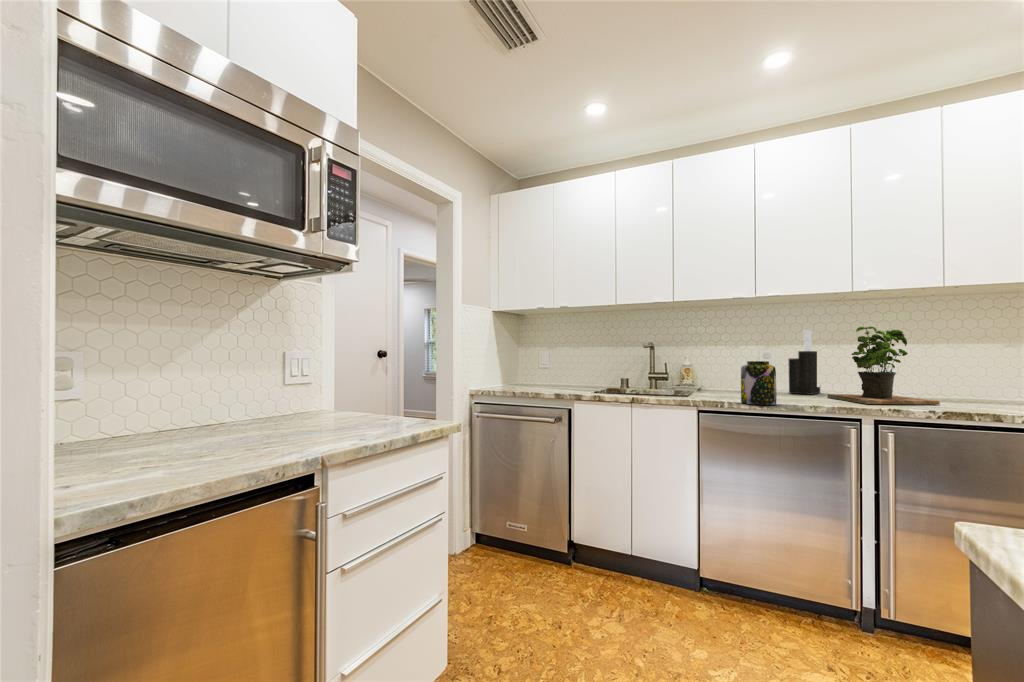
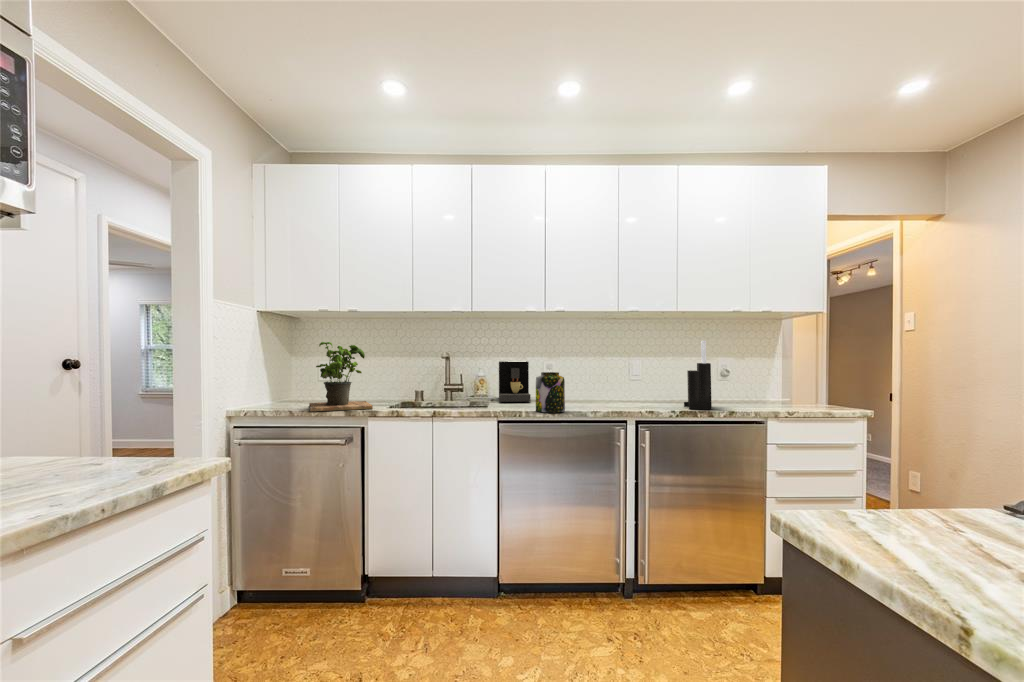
potted plant: present [827,326,940,405] -> present [309,342,373,411]
knife block: present [789,330,820,395] -> present [684,340,712,410]
coffee maker: none [707,351,743,394] -> present [499,361,530,402]

